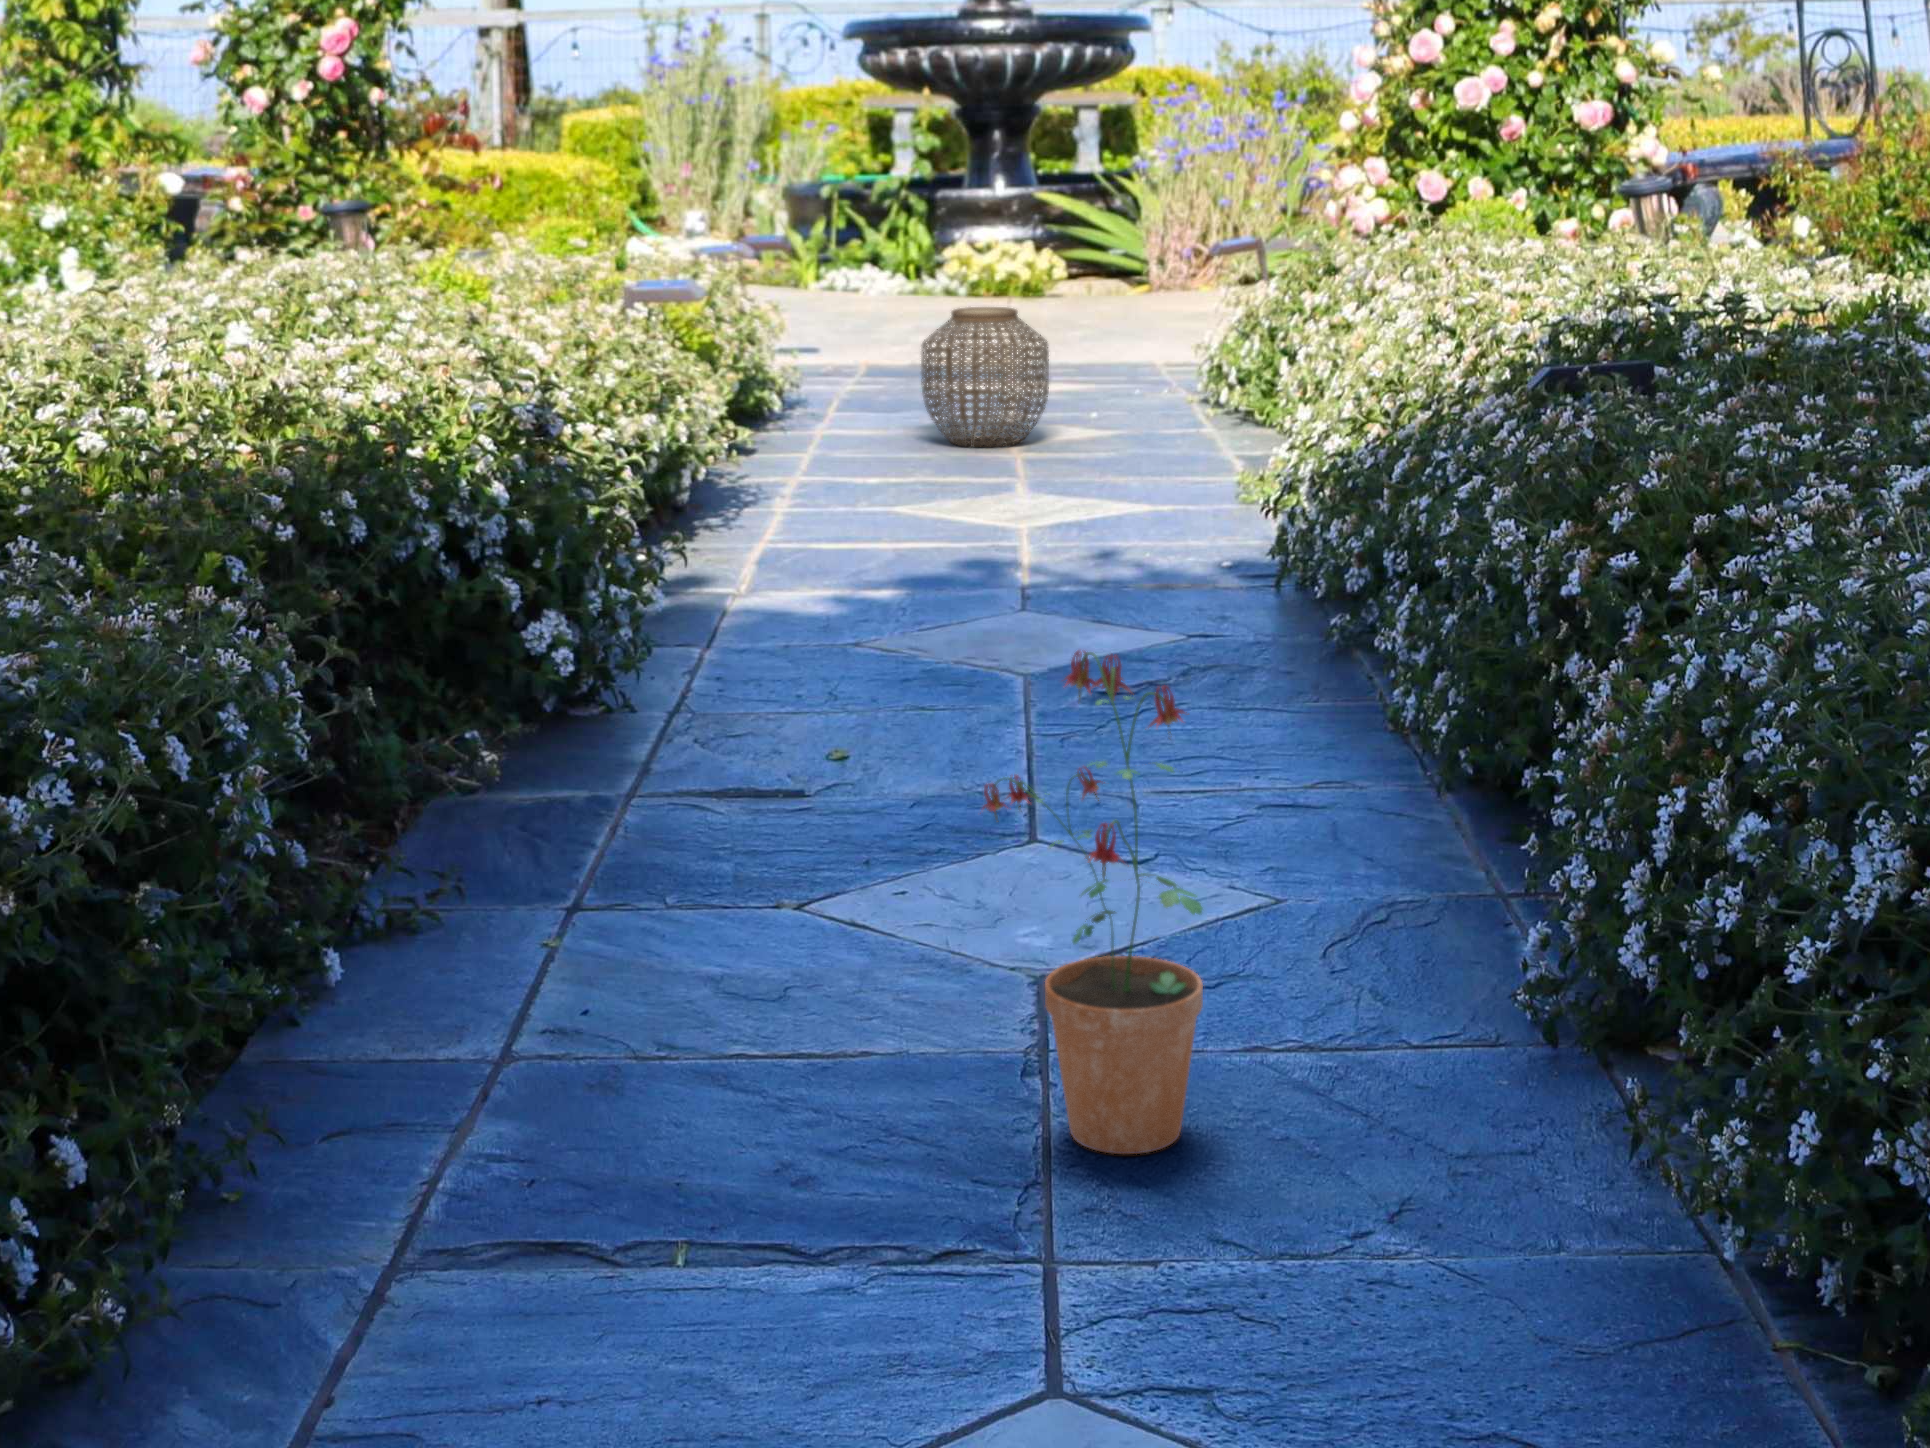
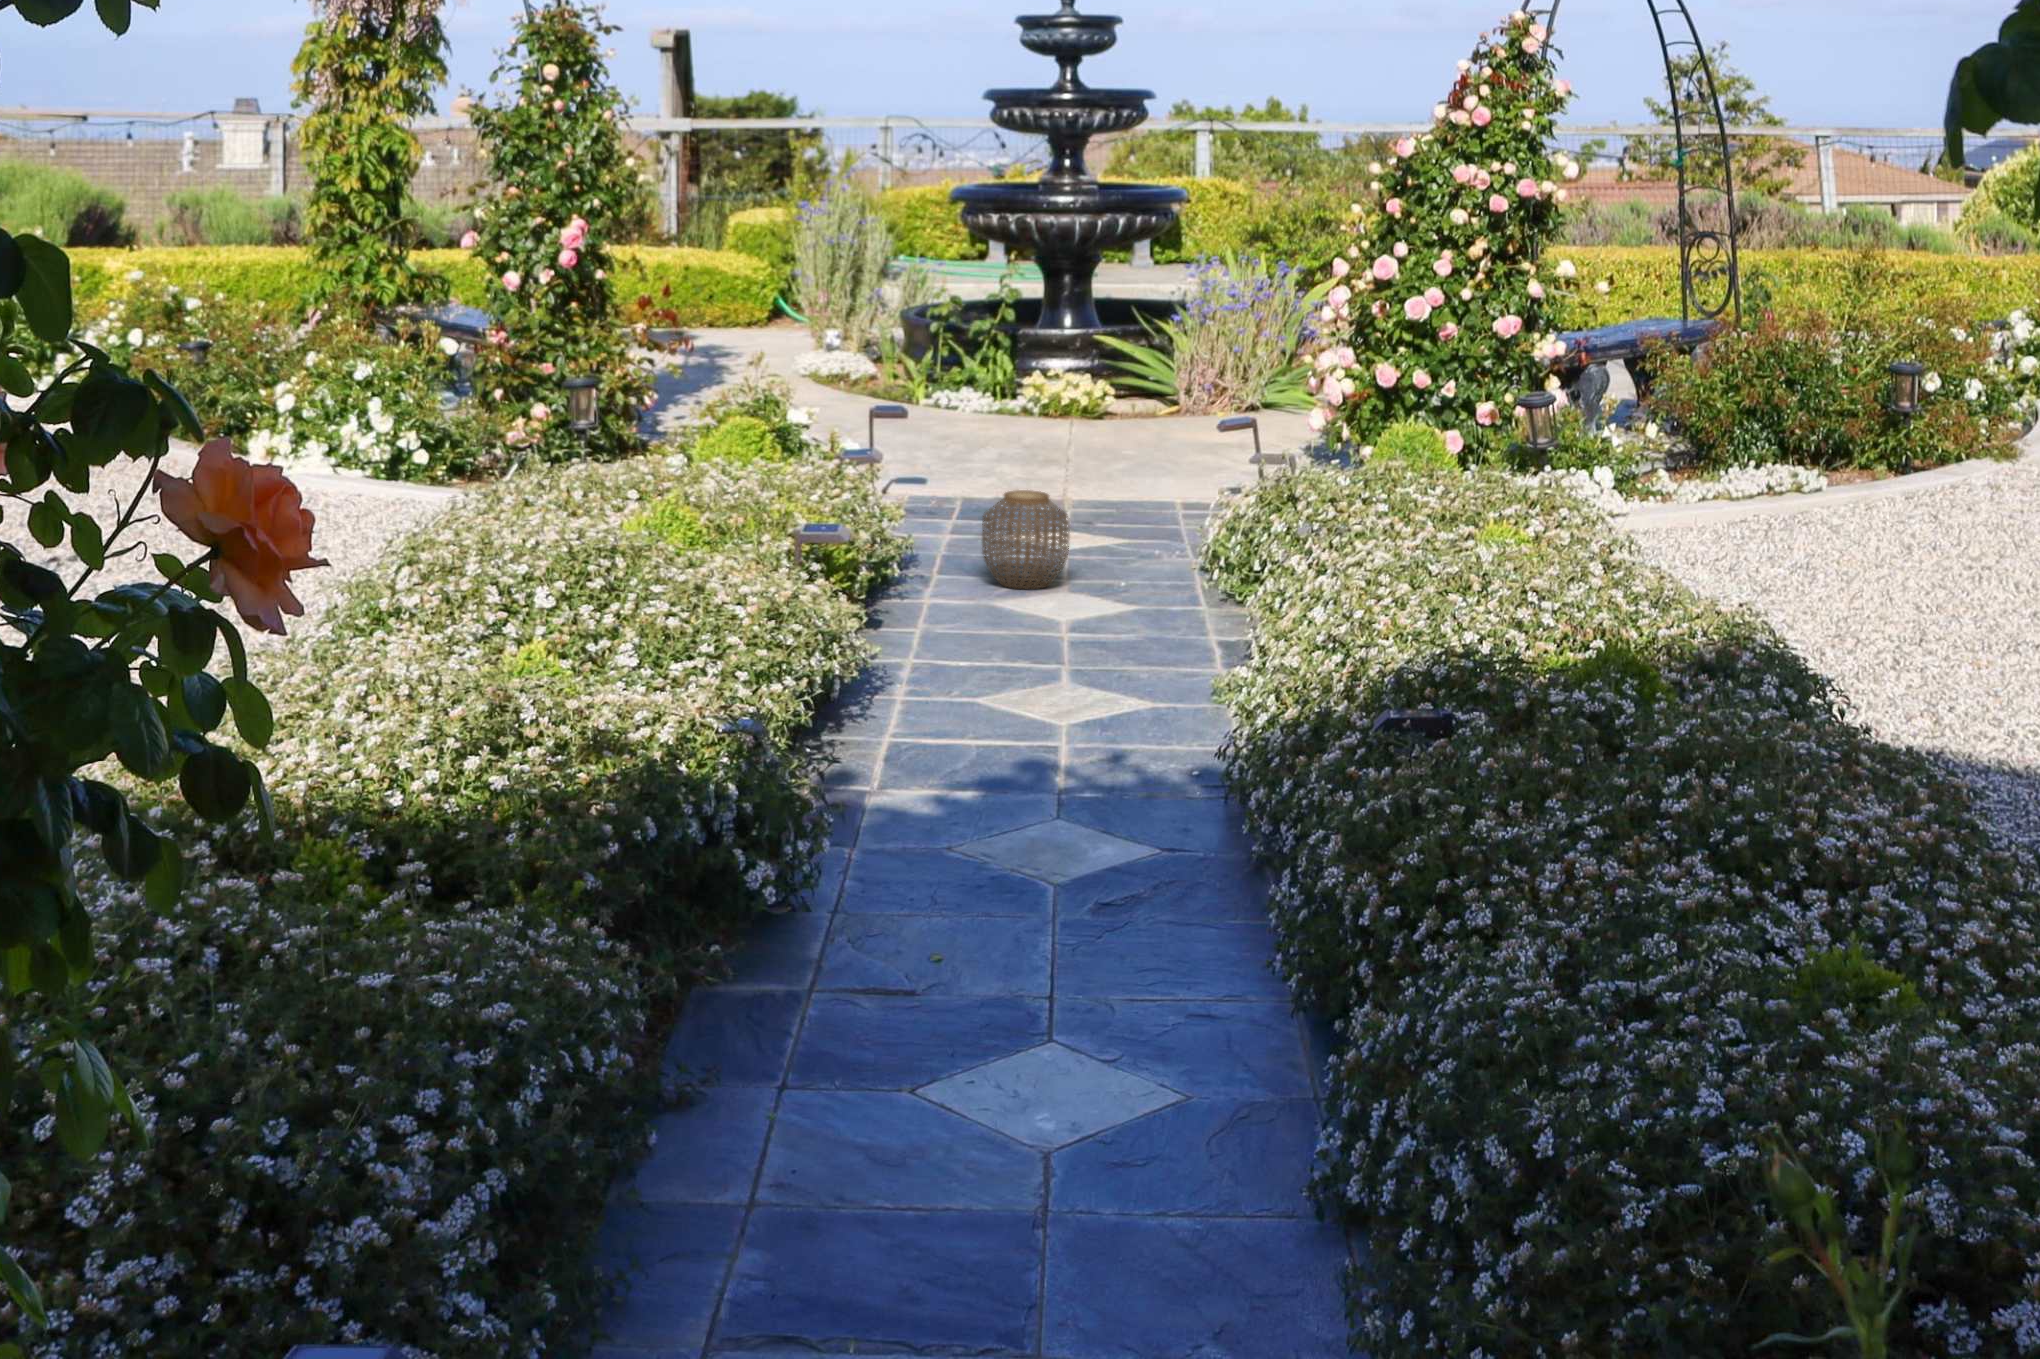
potted plant: present [983,651,1203,1154] -> none [957,809,1059,1035]

